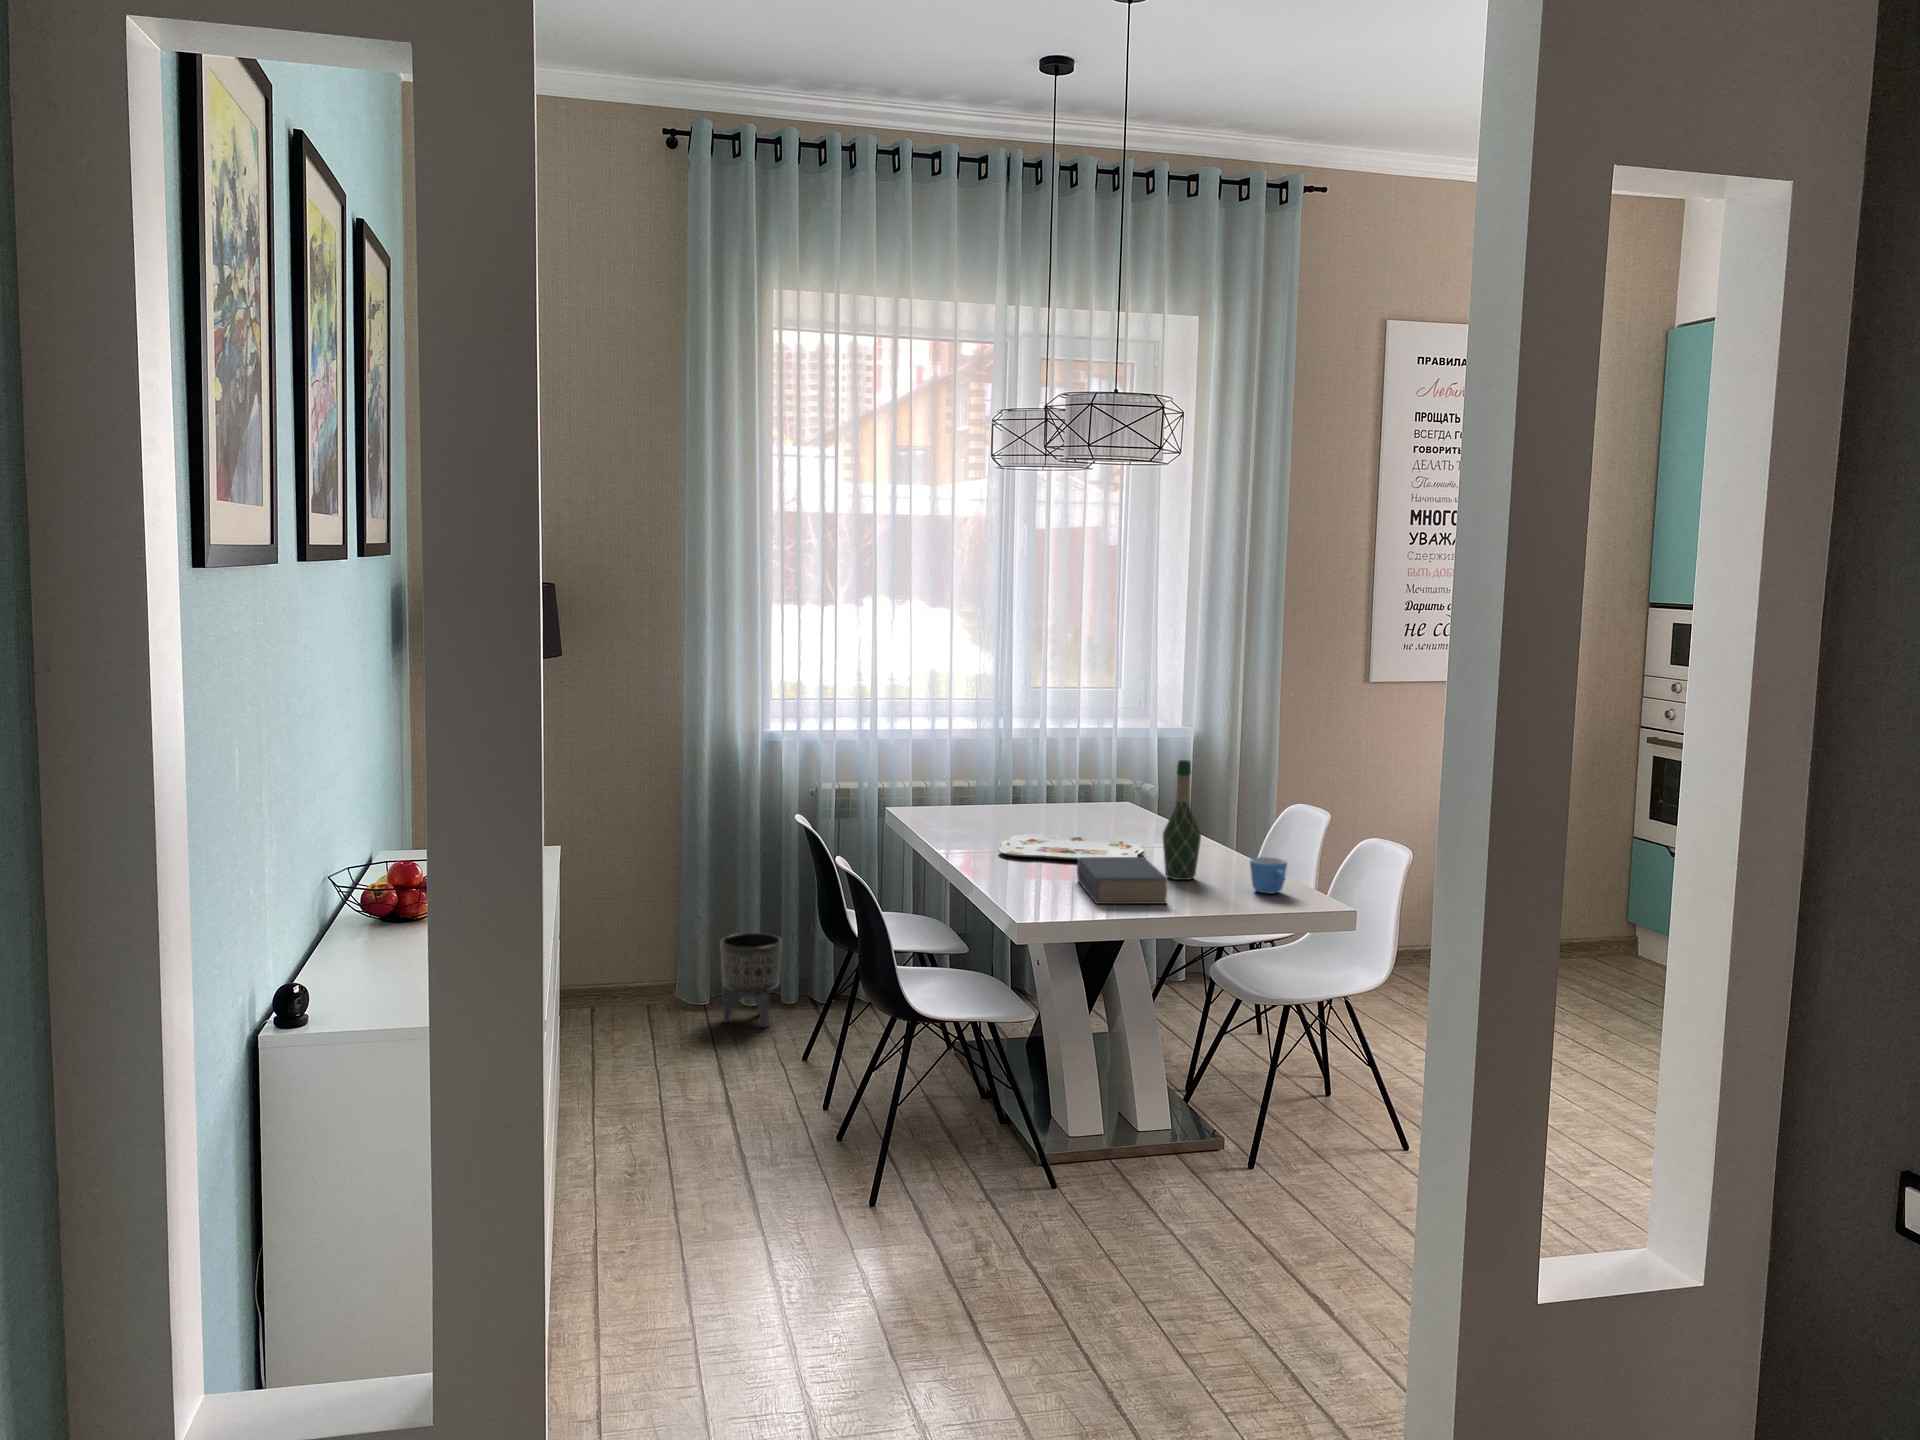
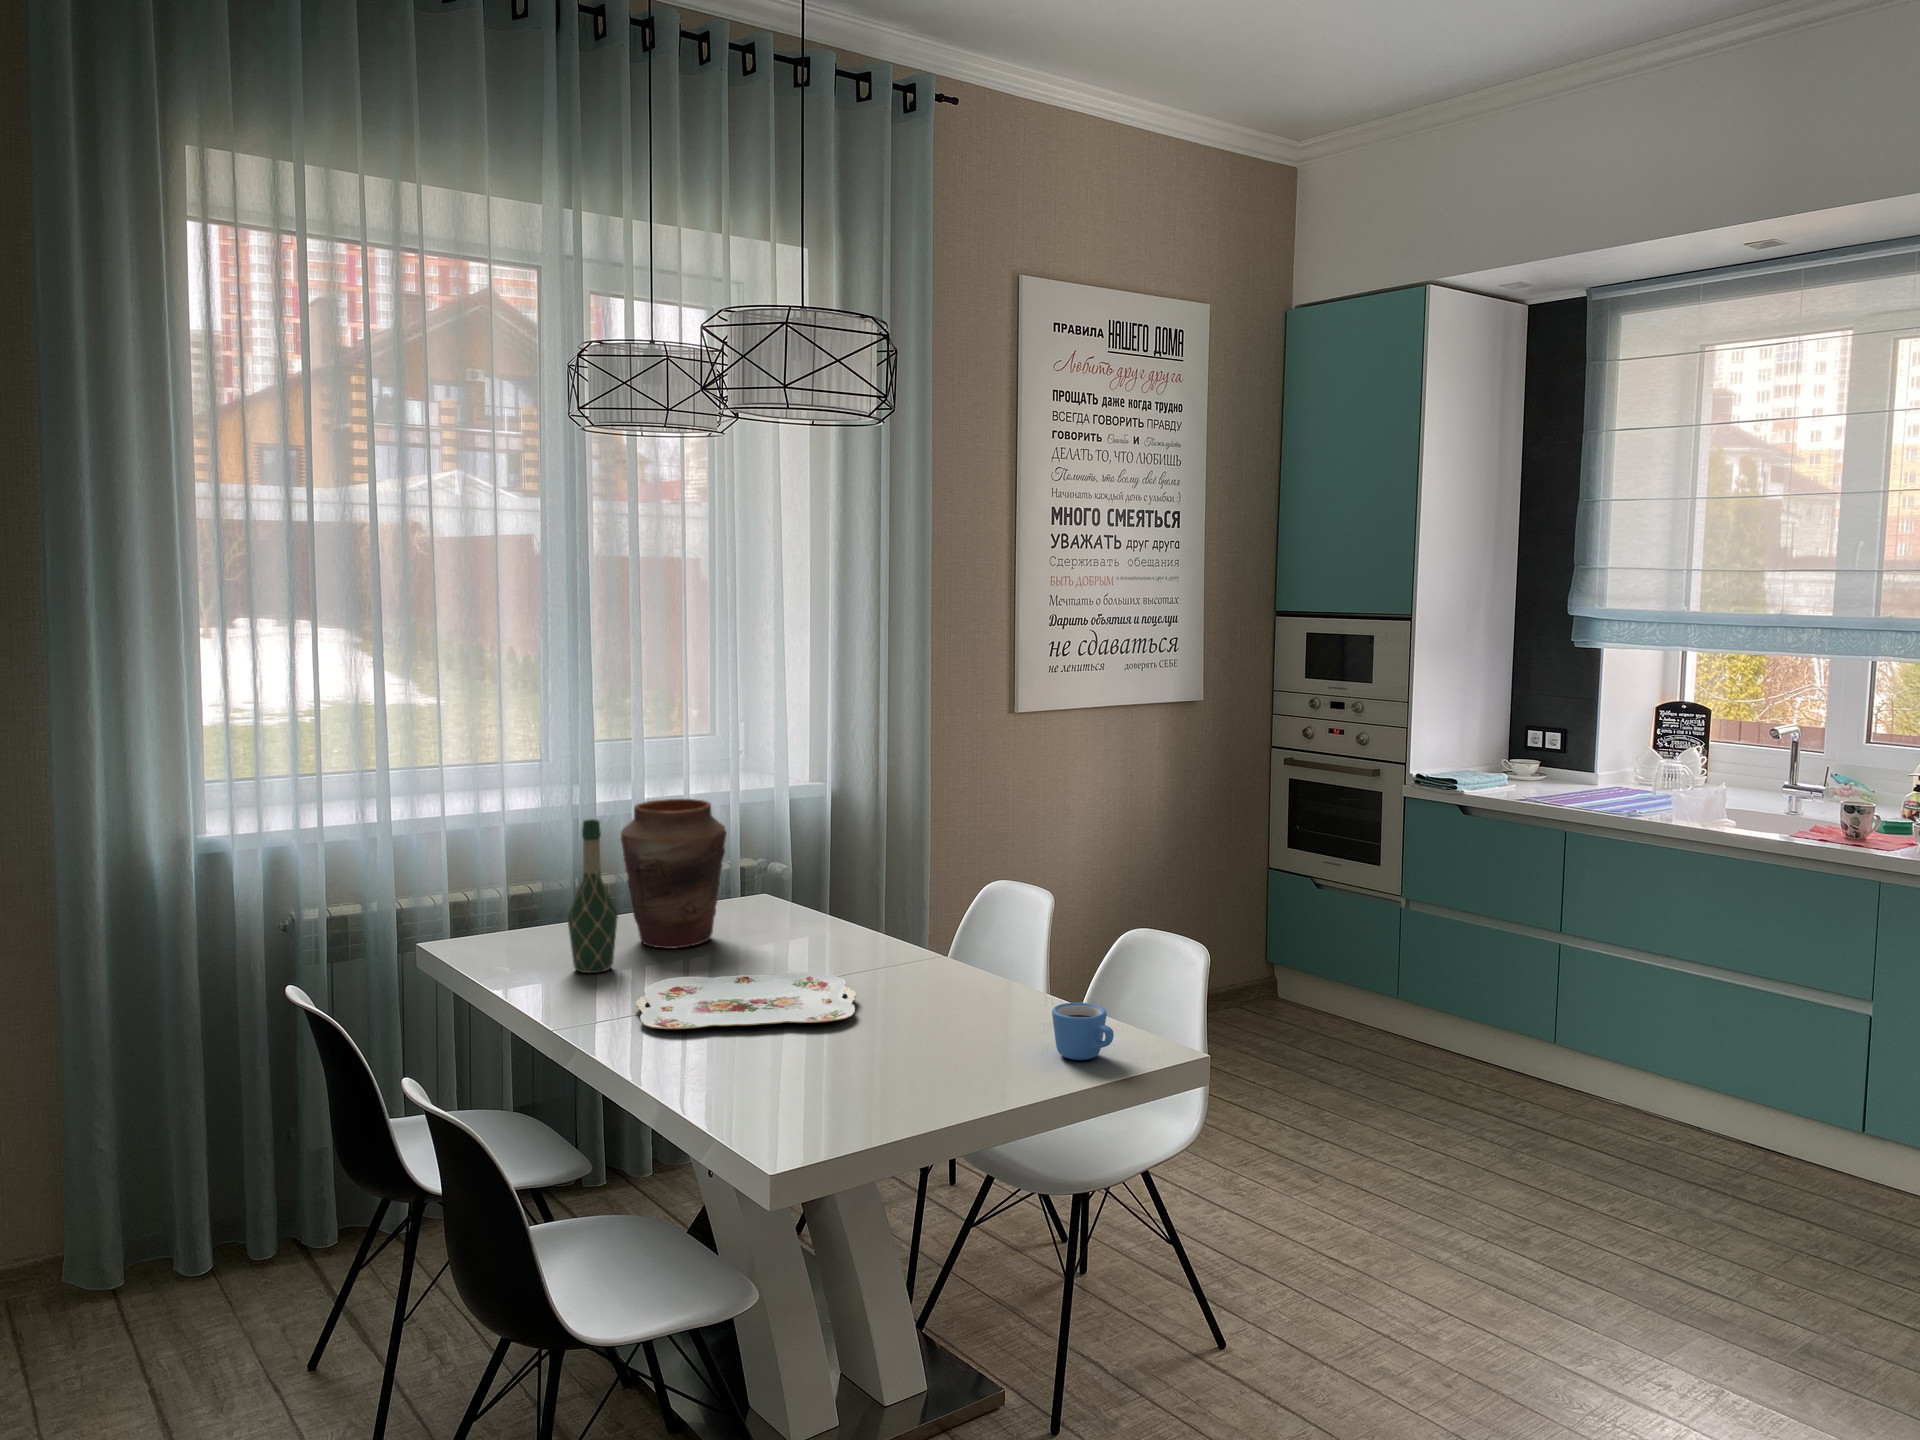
vase: none [1015,722,1087,823] -> present [621,799,727,948]
wine bottle: present [1163,760,1201,880] -> present [568,819,618,973]
book: present [1077,857,1168,904] -> none [796,1022,967,1129]
planter: present [720,933,782,1027] -> none [139,1162,252,1323]

